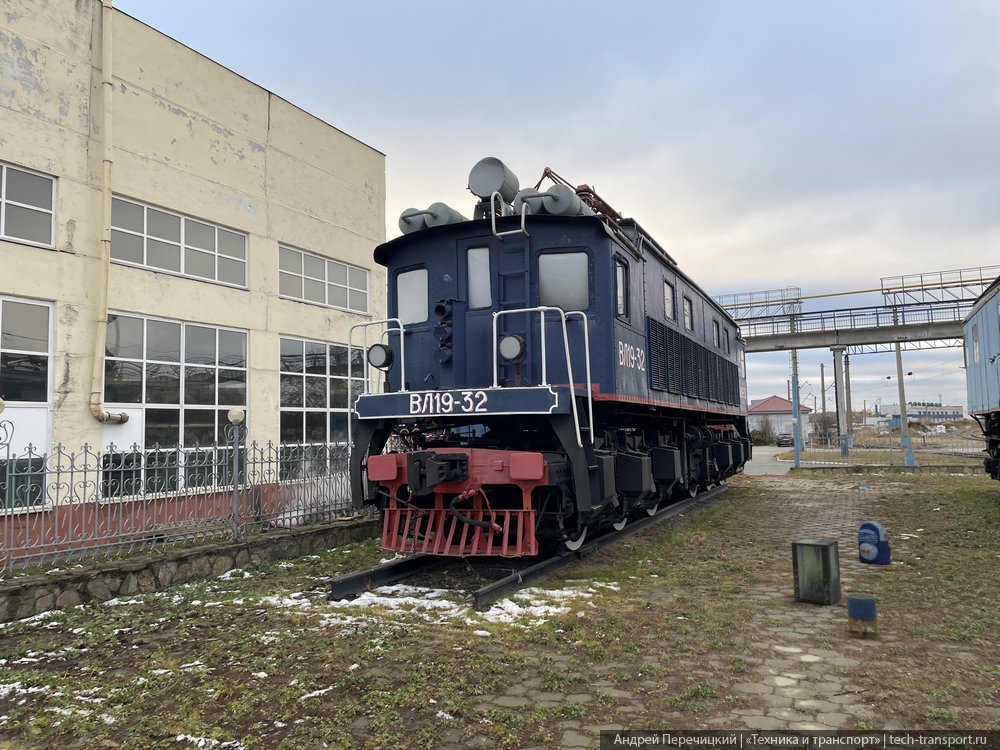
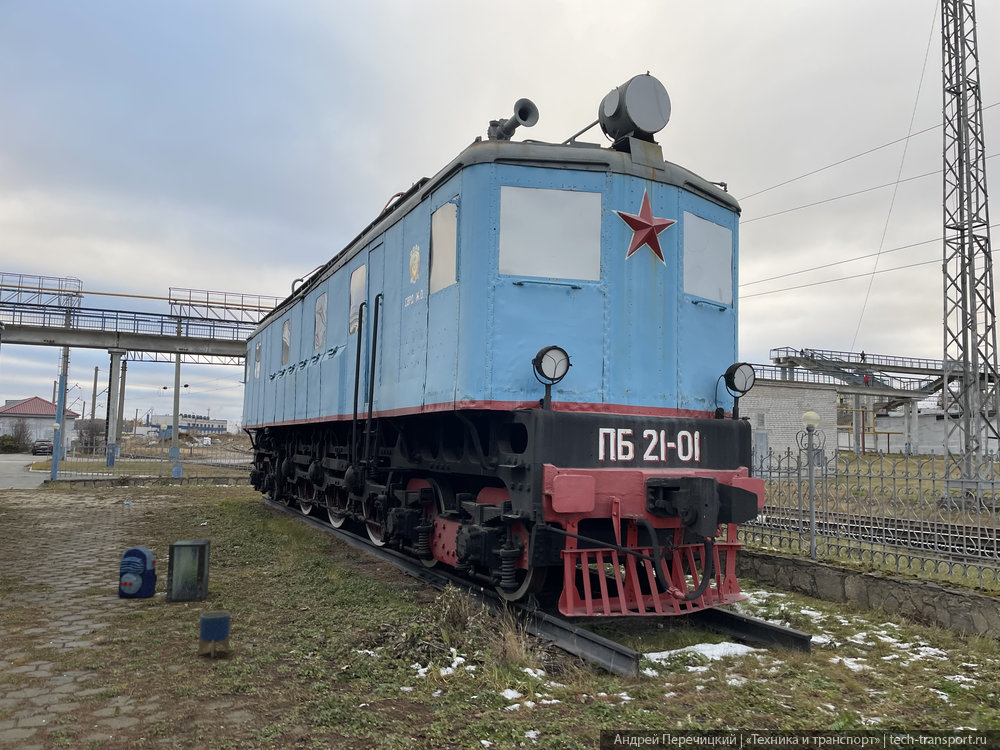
storage box: present [791,538,841,605] -> present [166,540,211,602]
planter: present [847,593,878,635] -> present [198,611,230,658]

